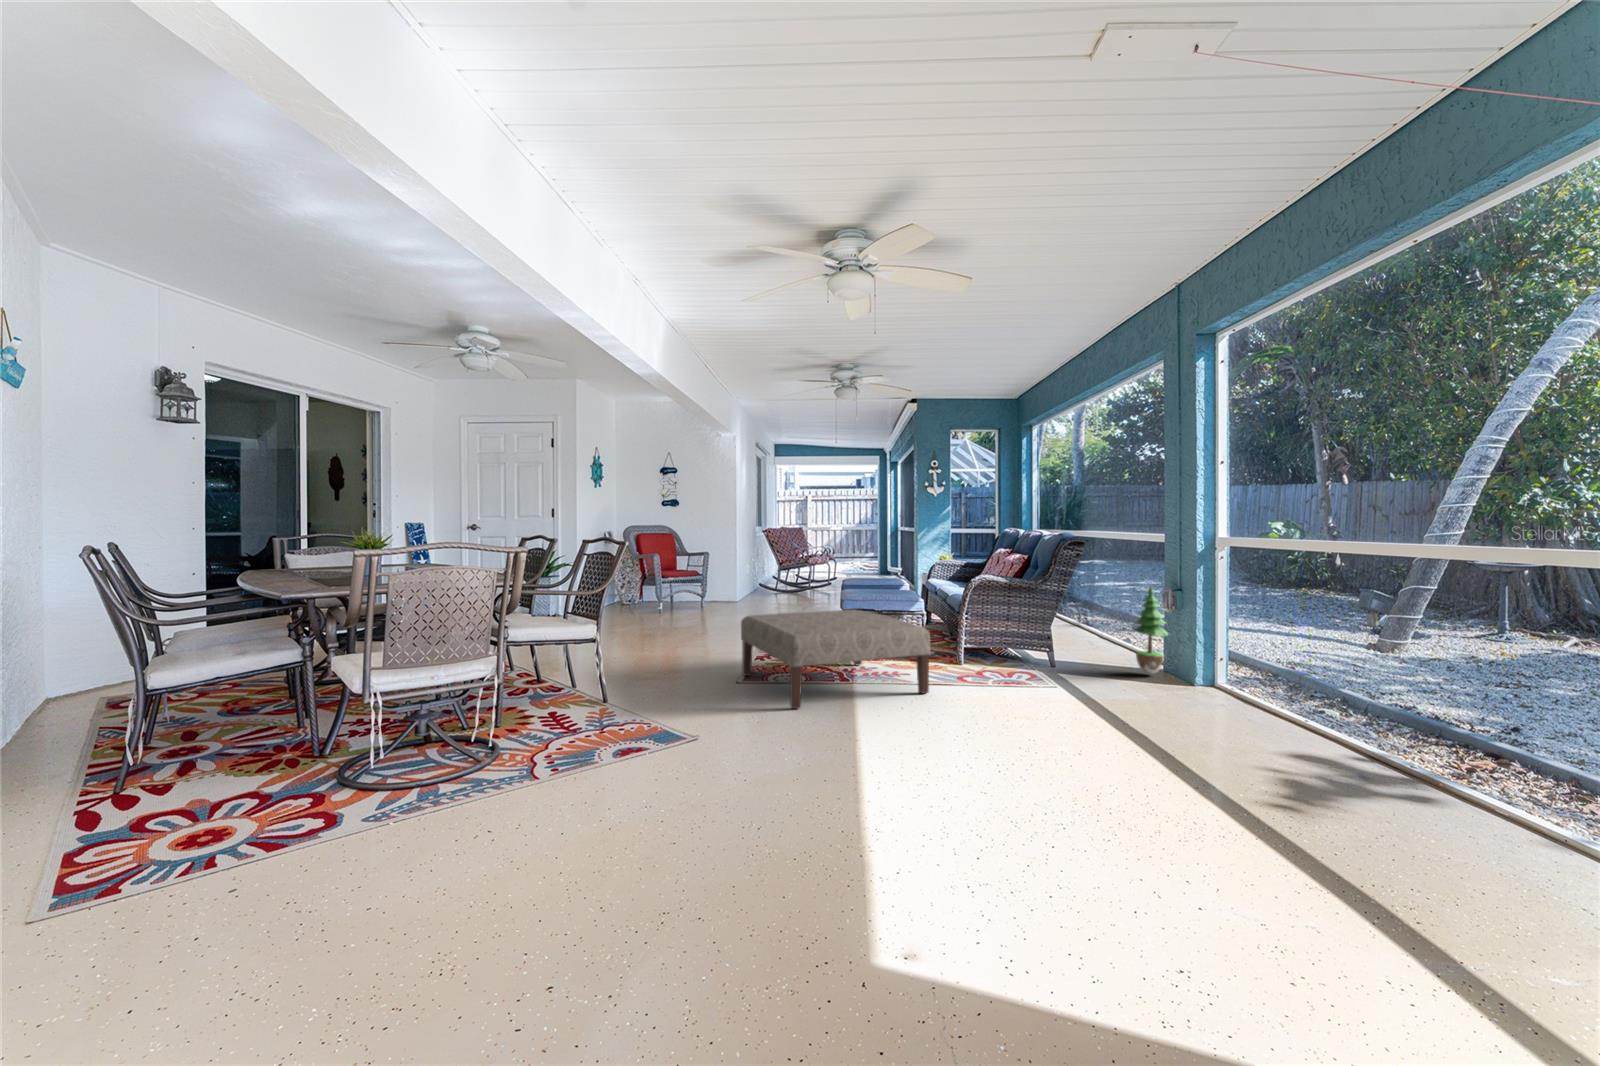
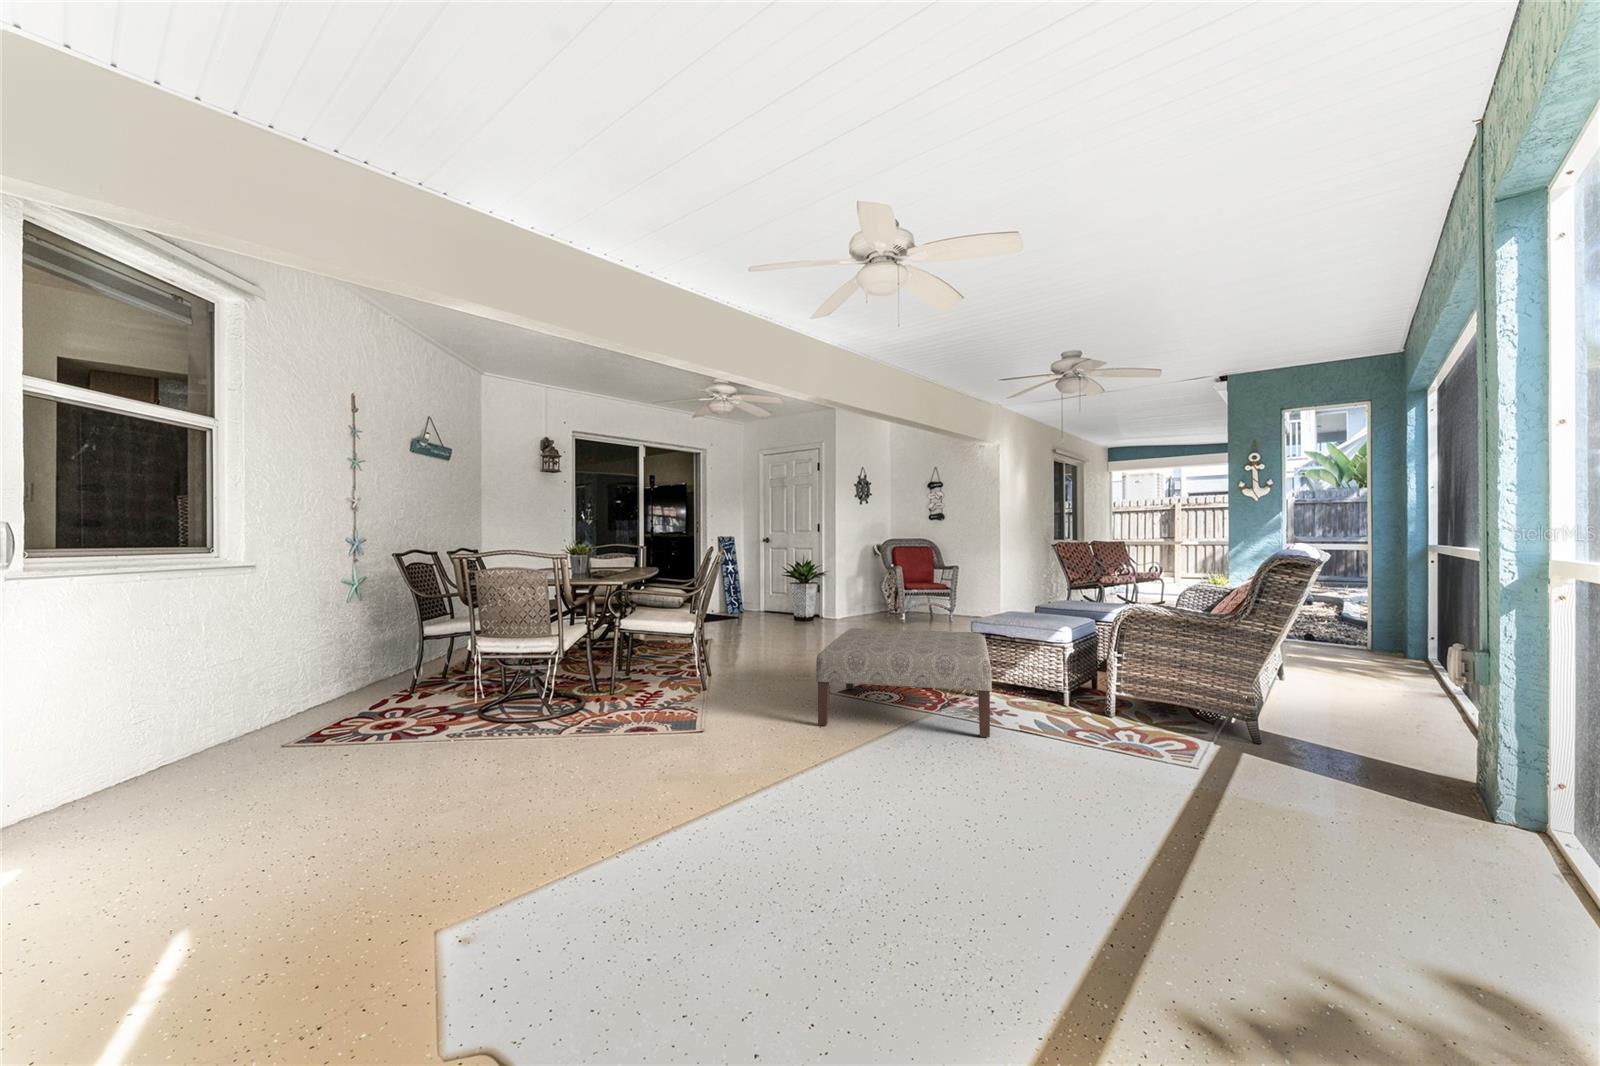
potted tree: present [1133,587,1168,675] -> none [1371,633,1443,781]

